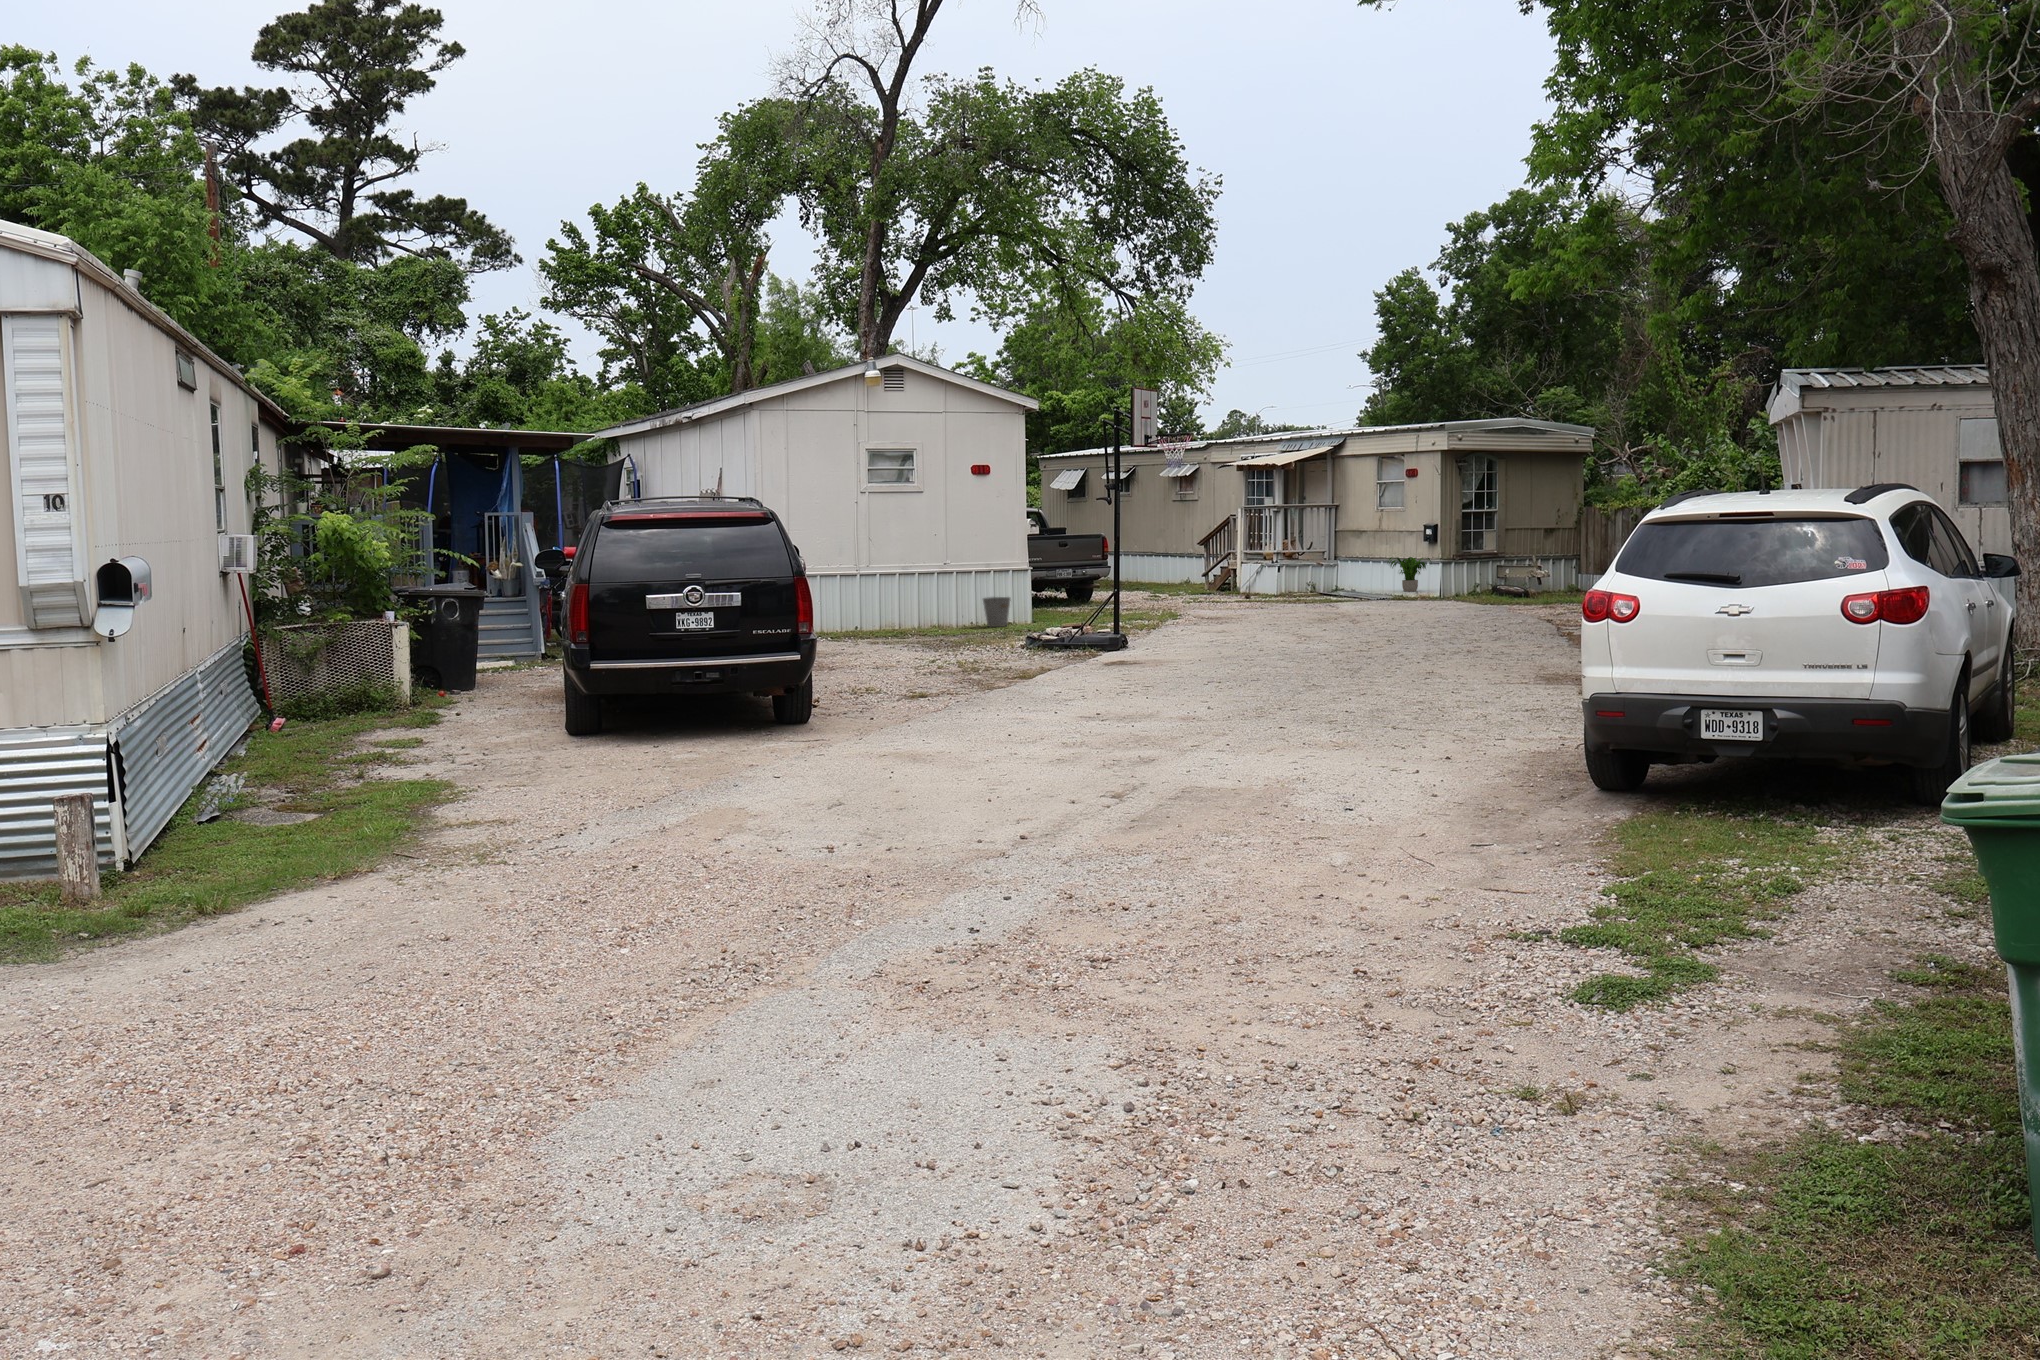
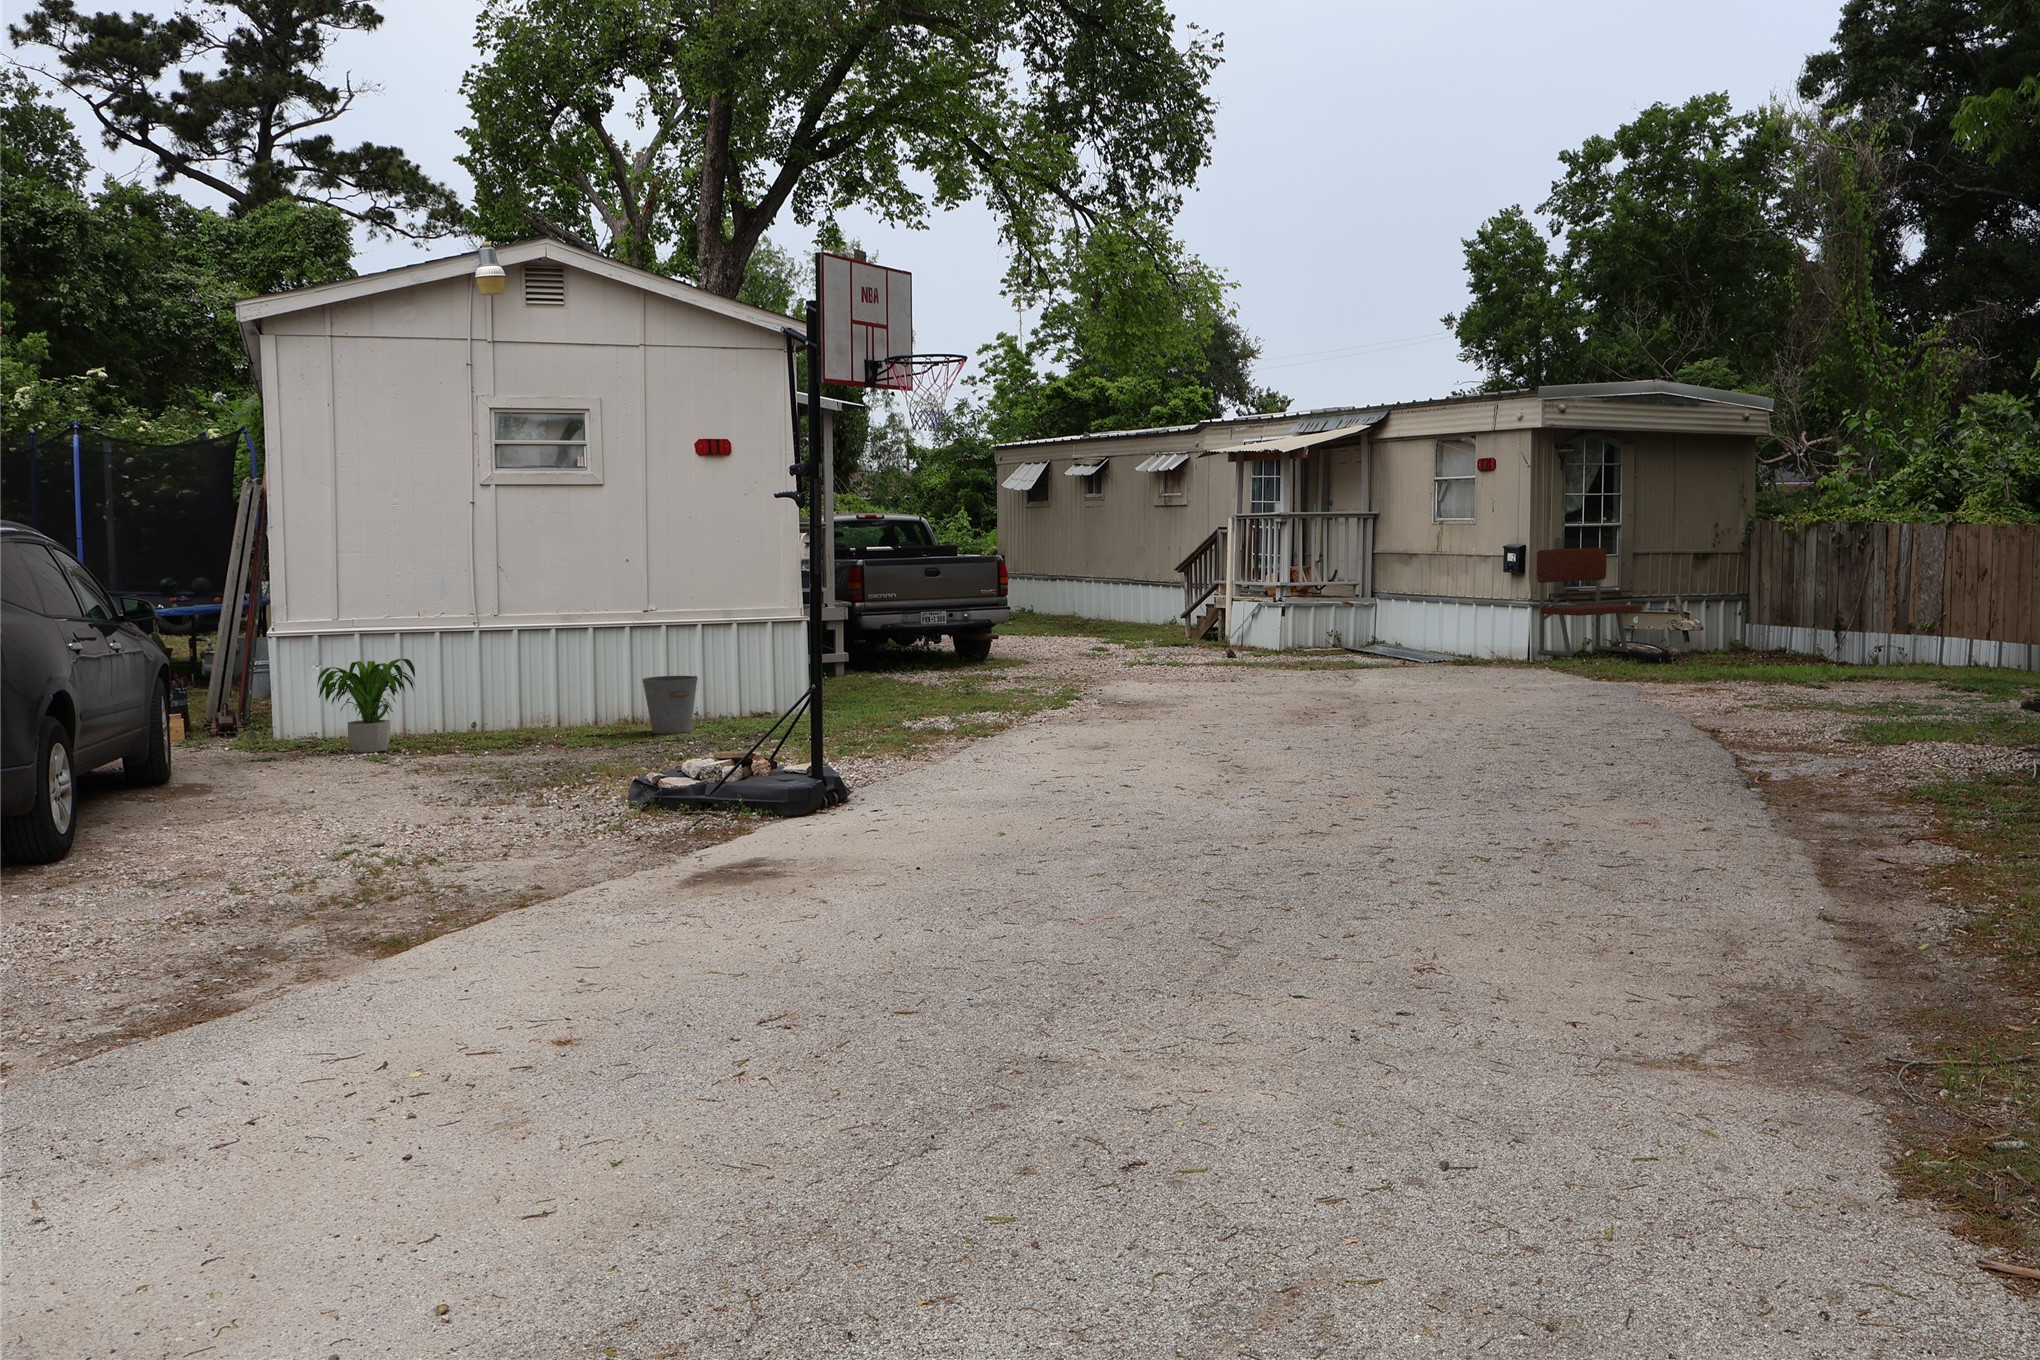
bench: none [1445,526,1510,592] -> present [1537,548,1642,657]
potted plant: present [1388,557,1431,592] -> present [317,659,415,752]

